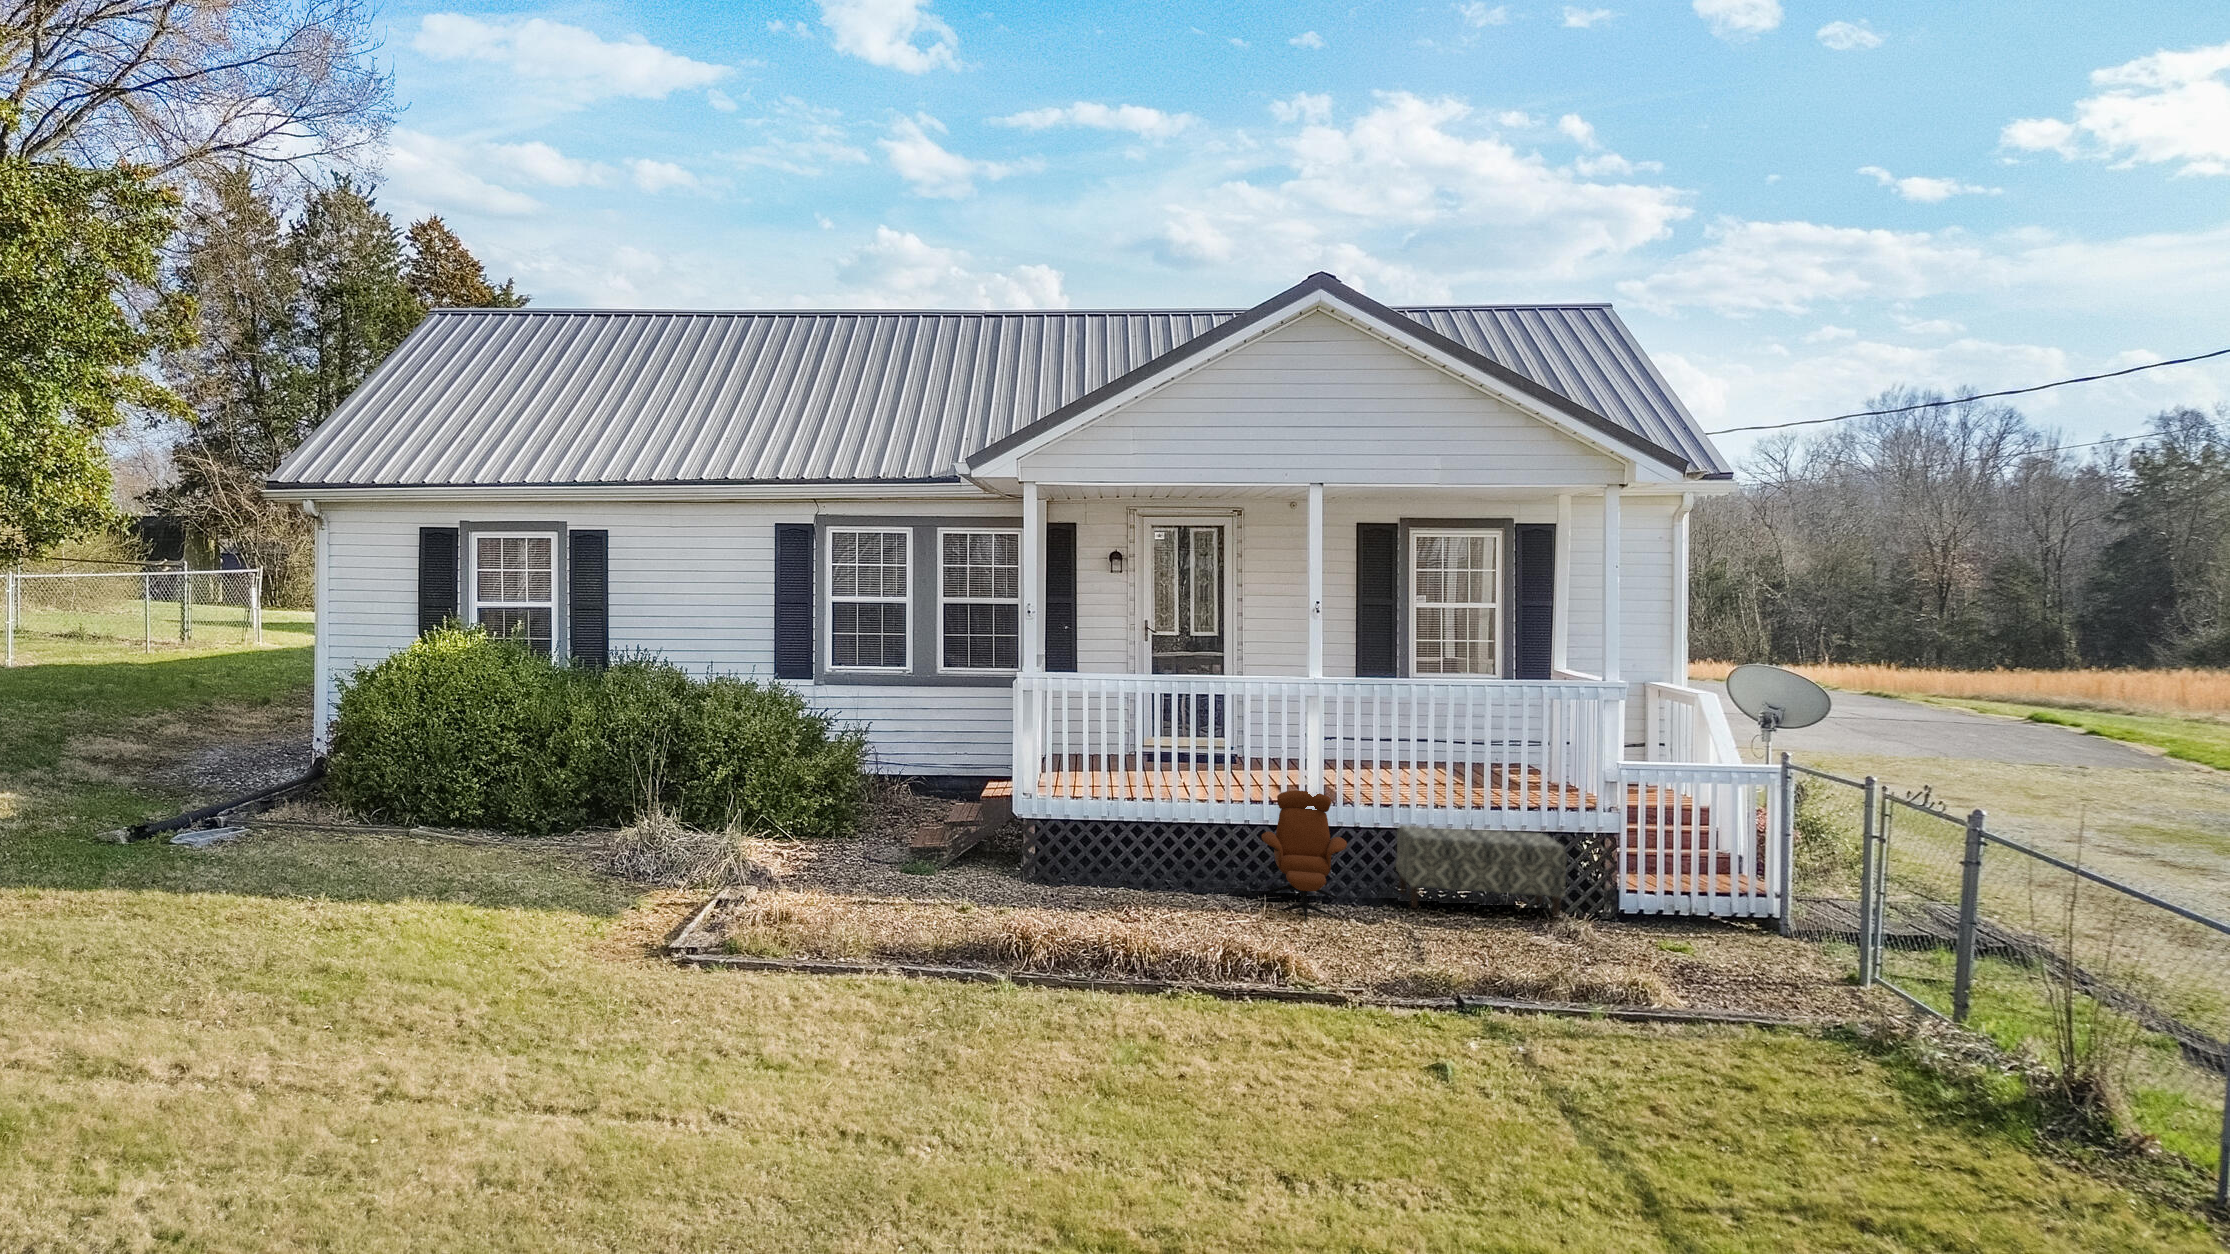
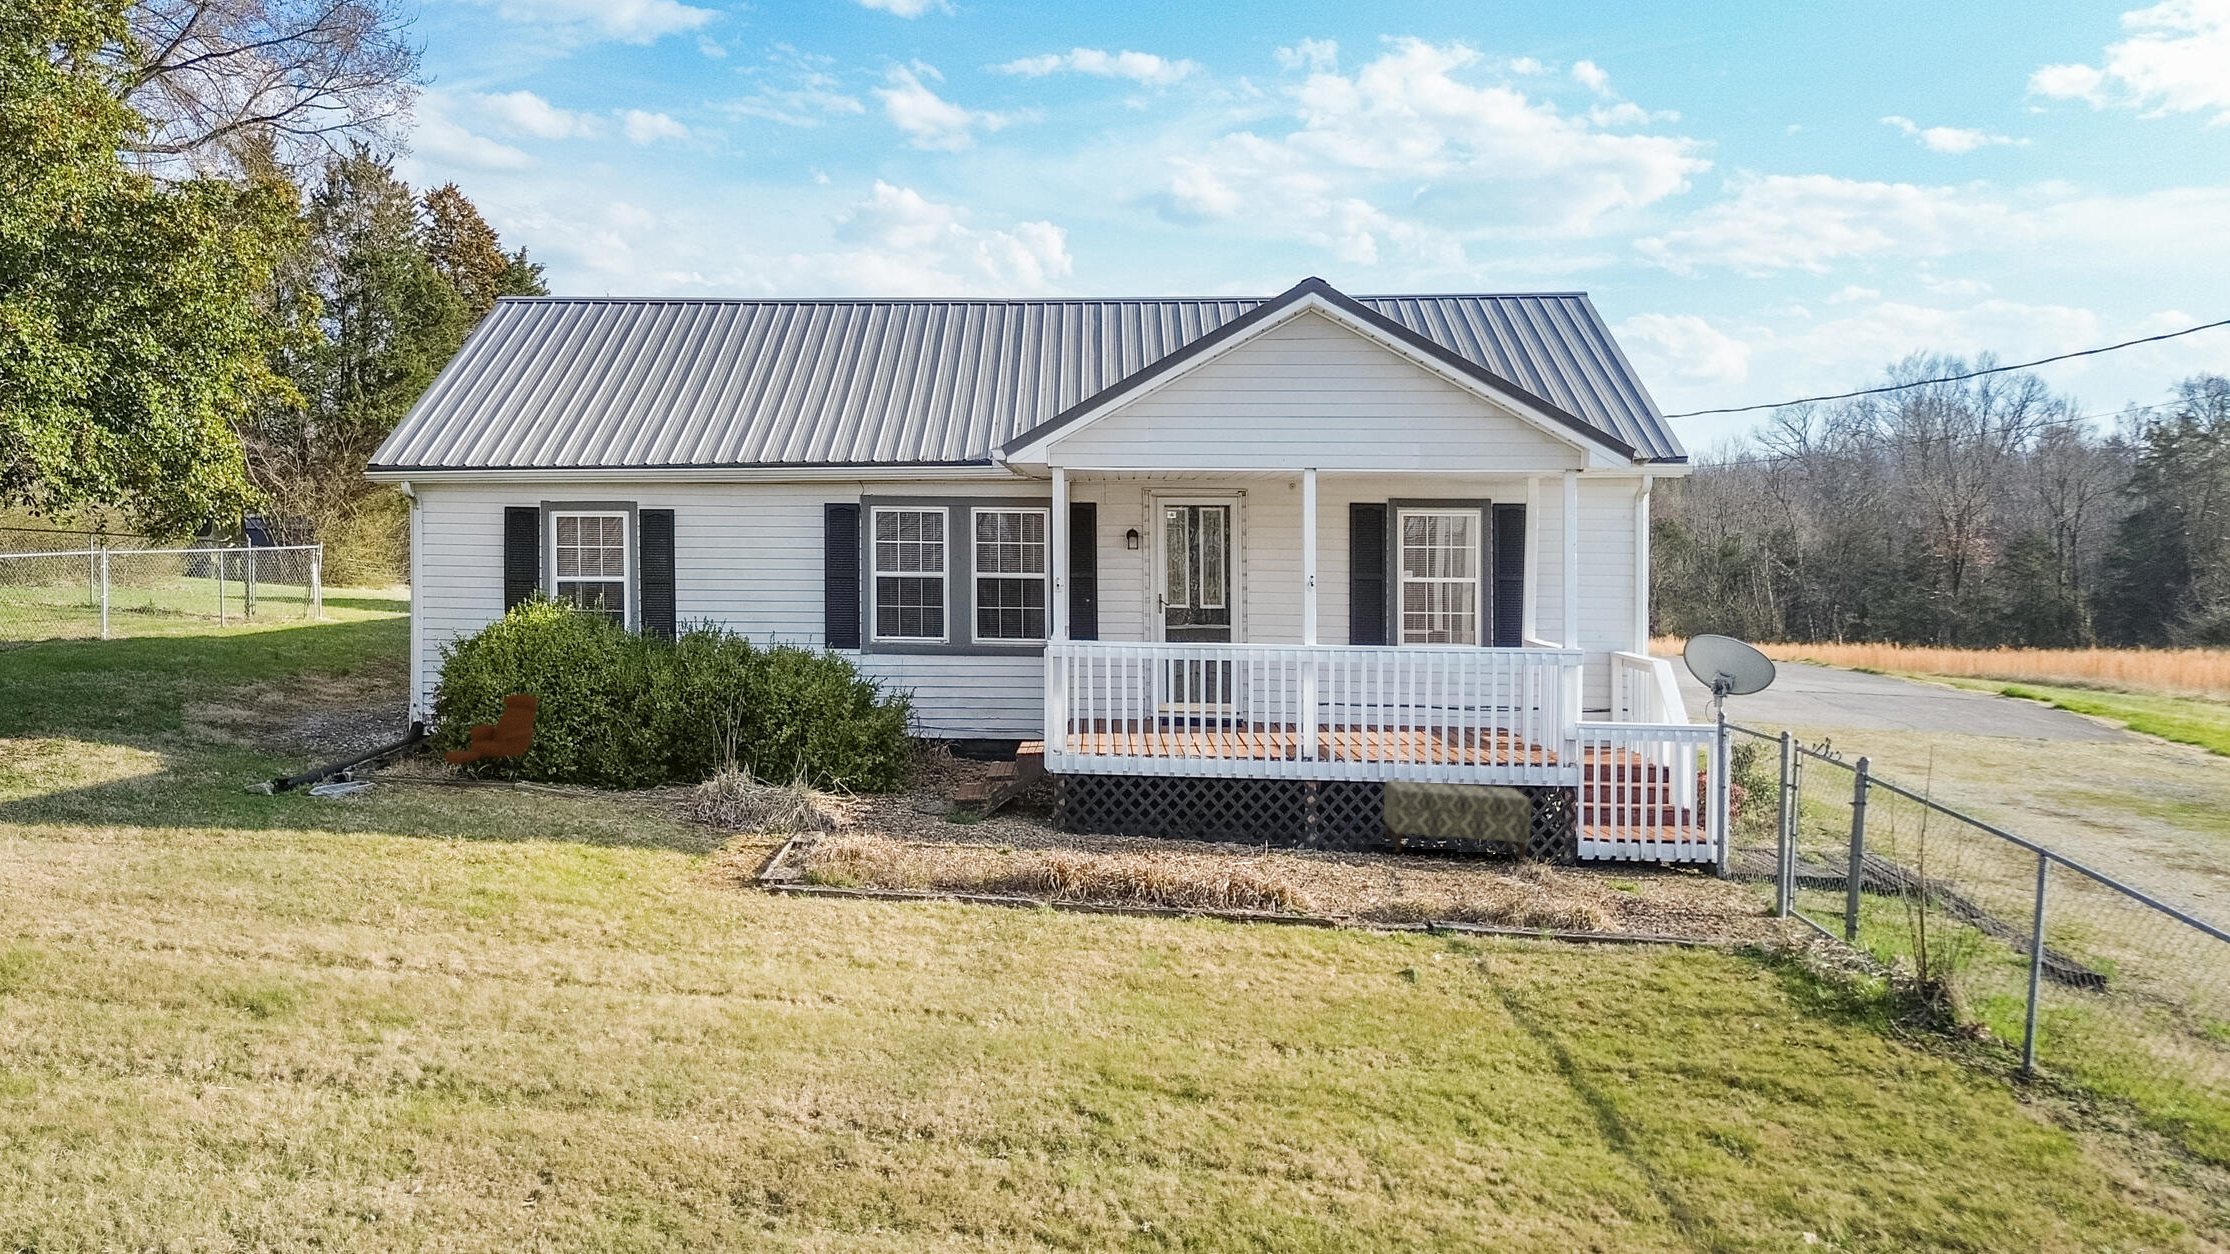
lounge chair: present [1261,790,1347,921] -> present [444,694,538,781]

